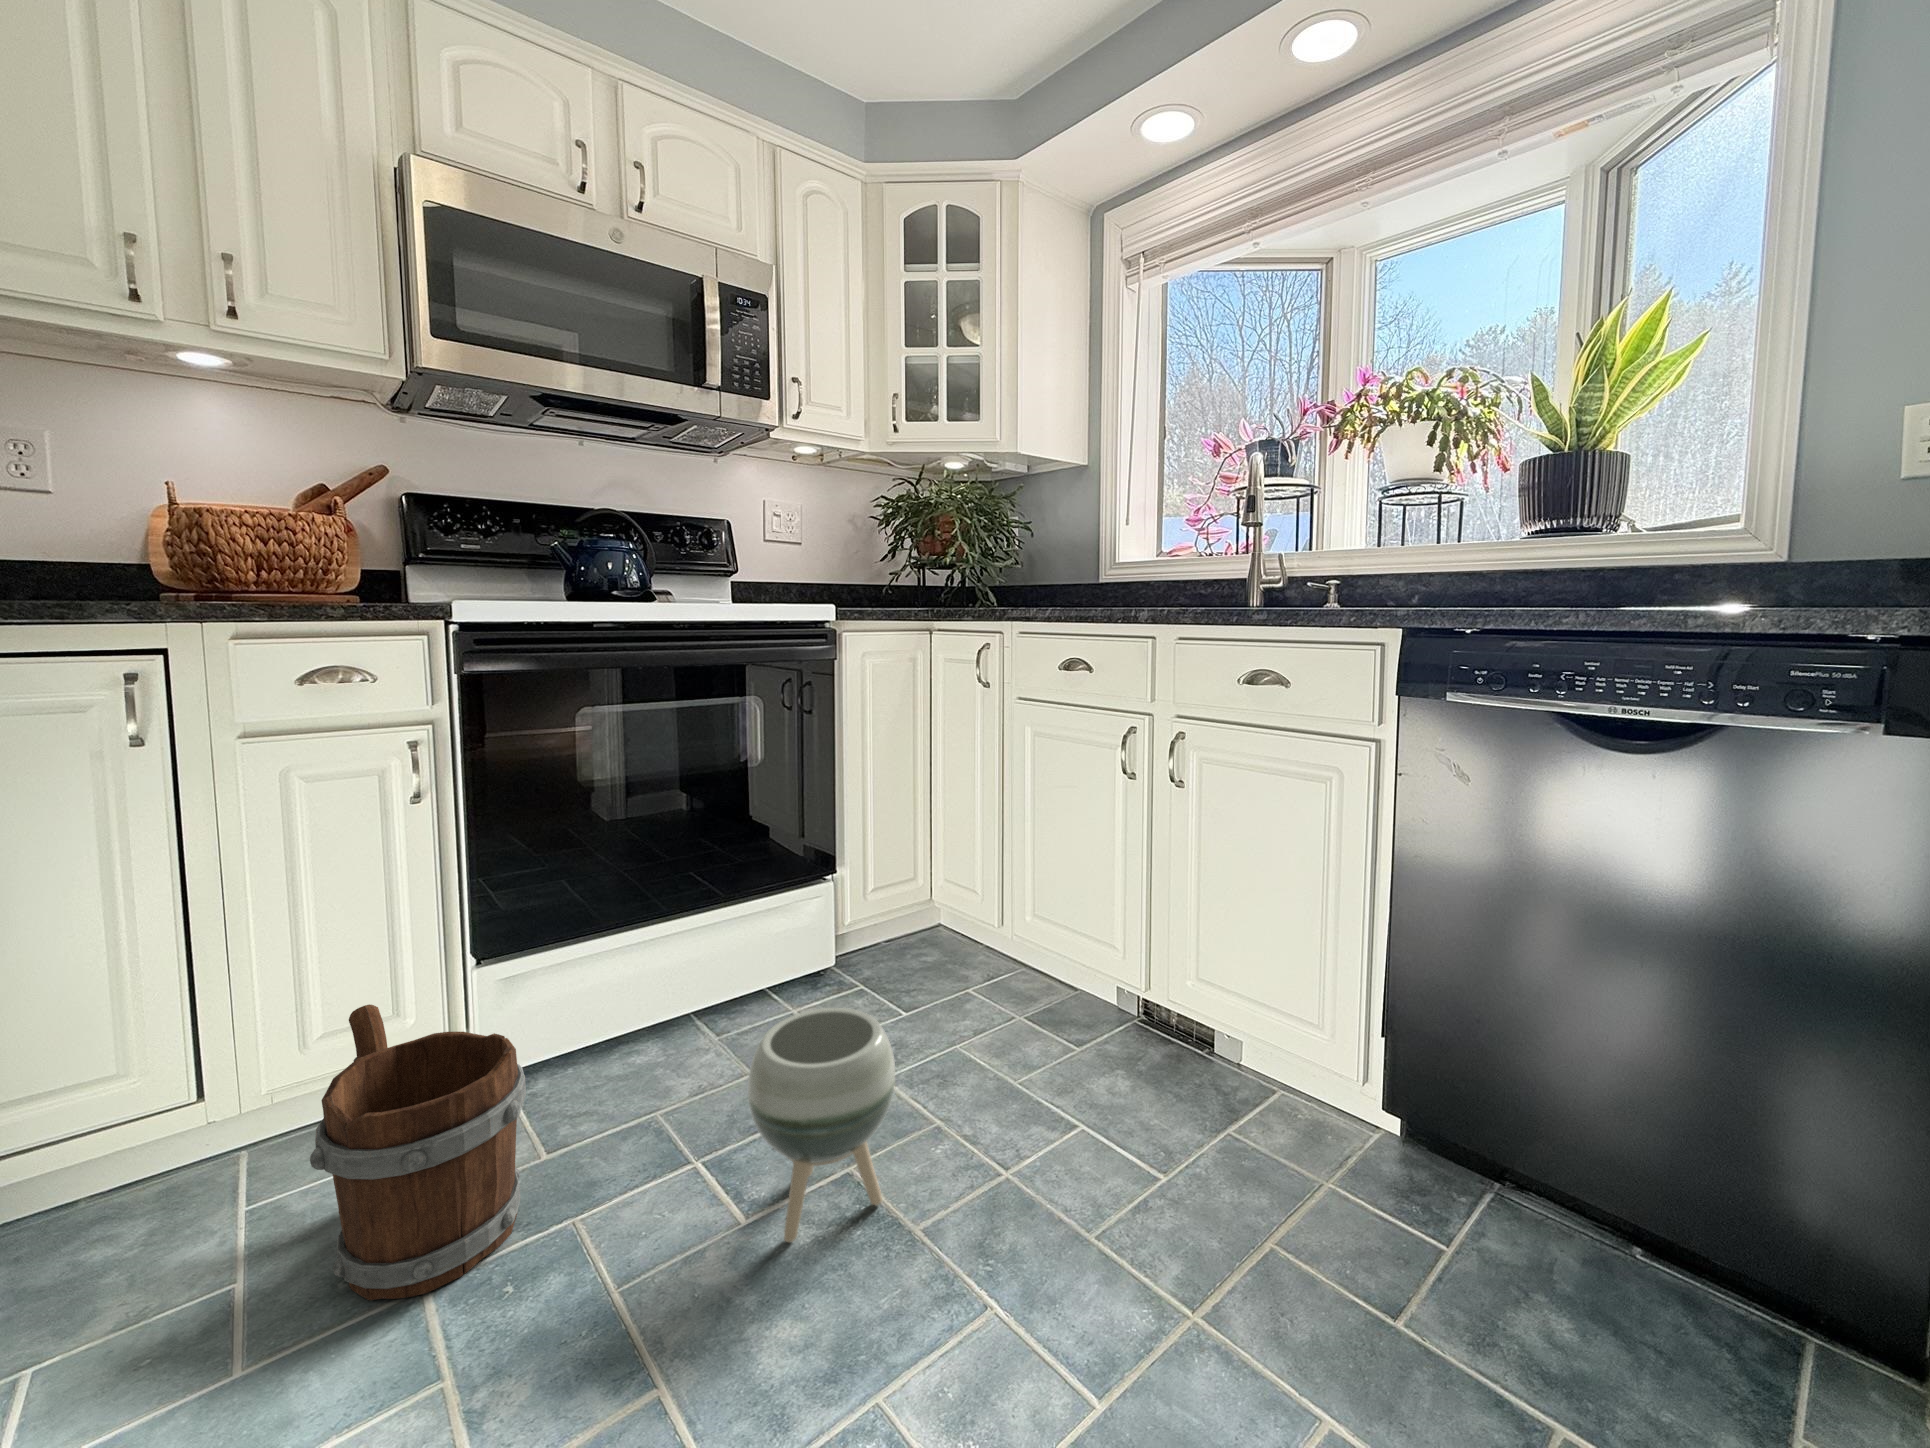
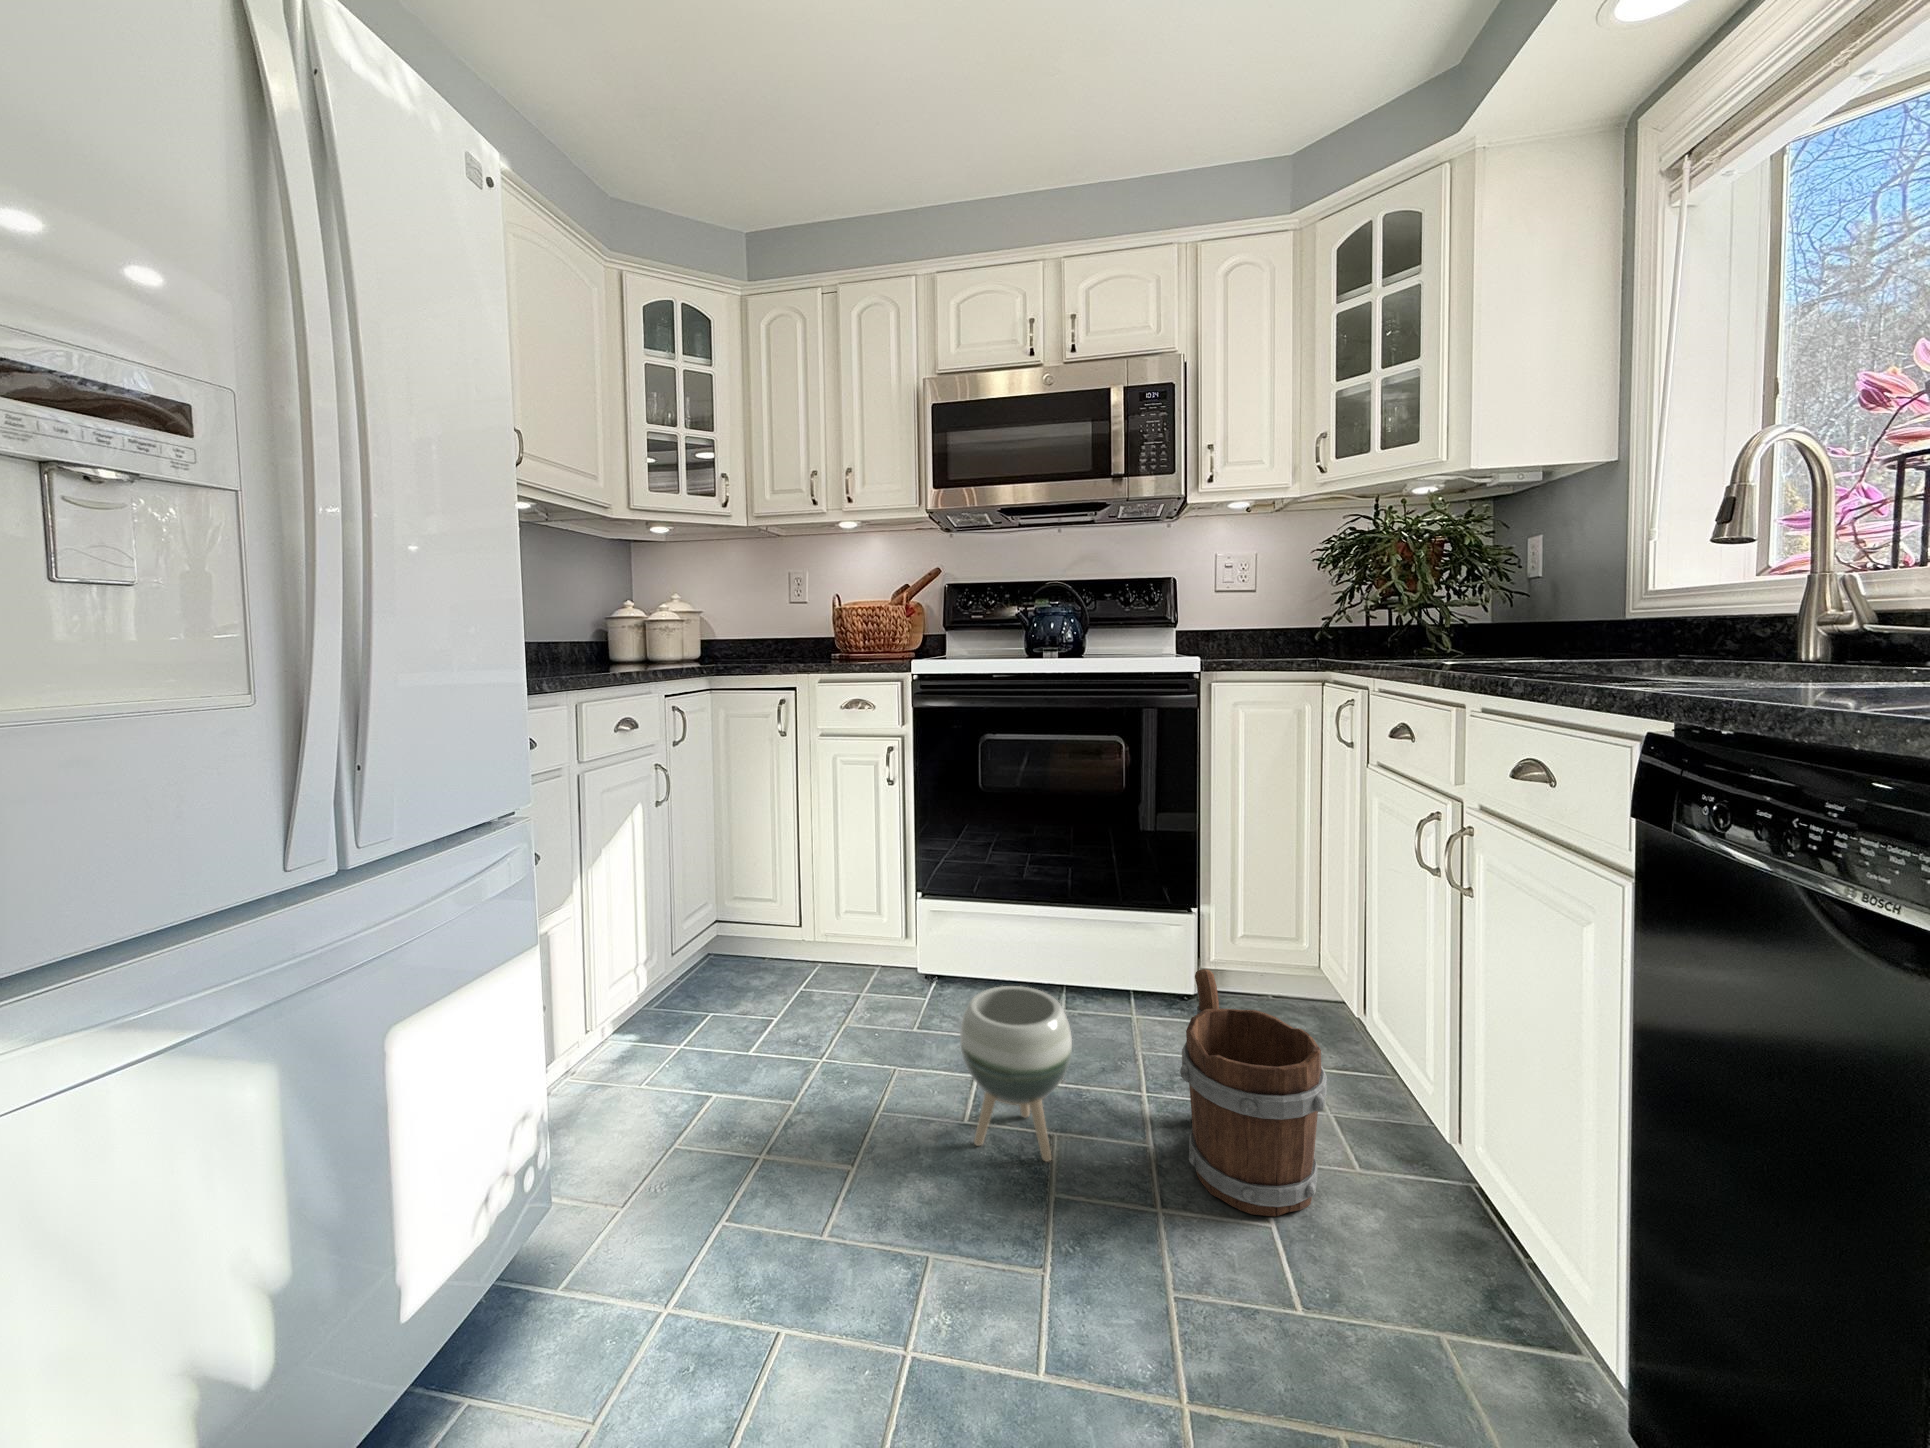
bucket: present [310,1004,526,1300] -> present [1180,969,1327,1216]

